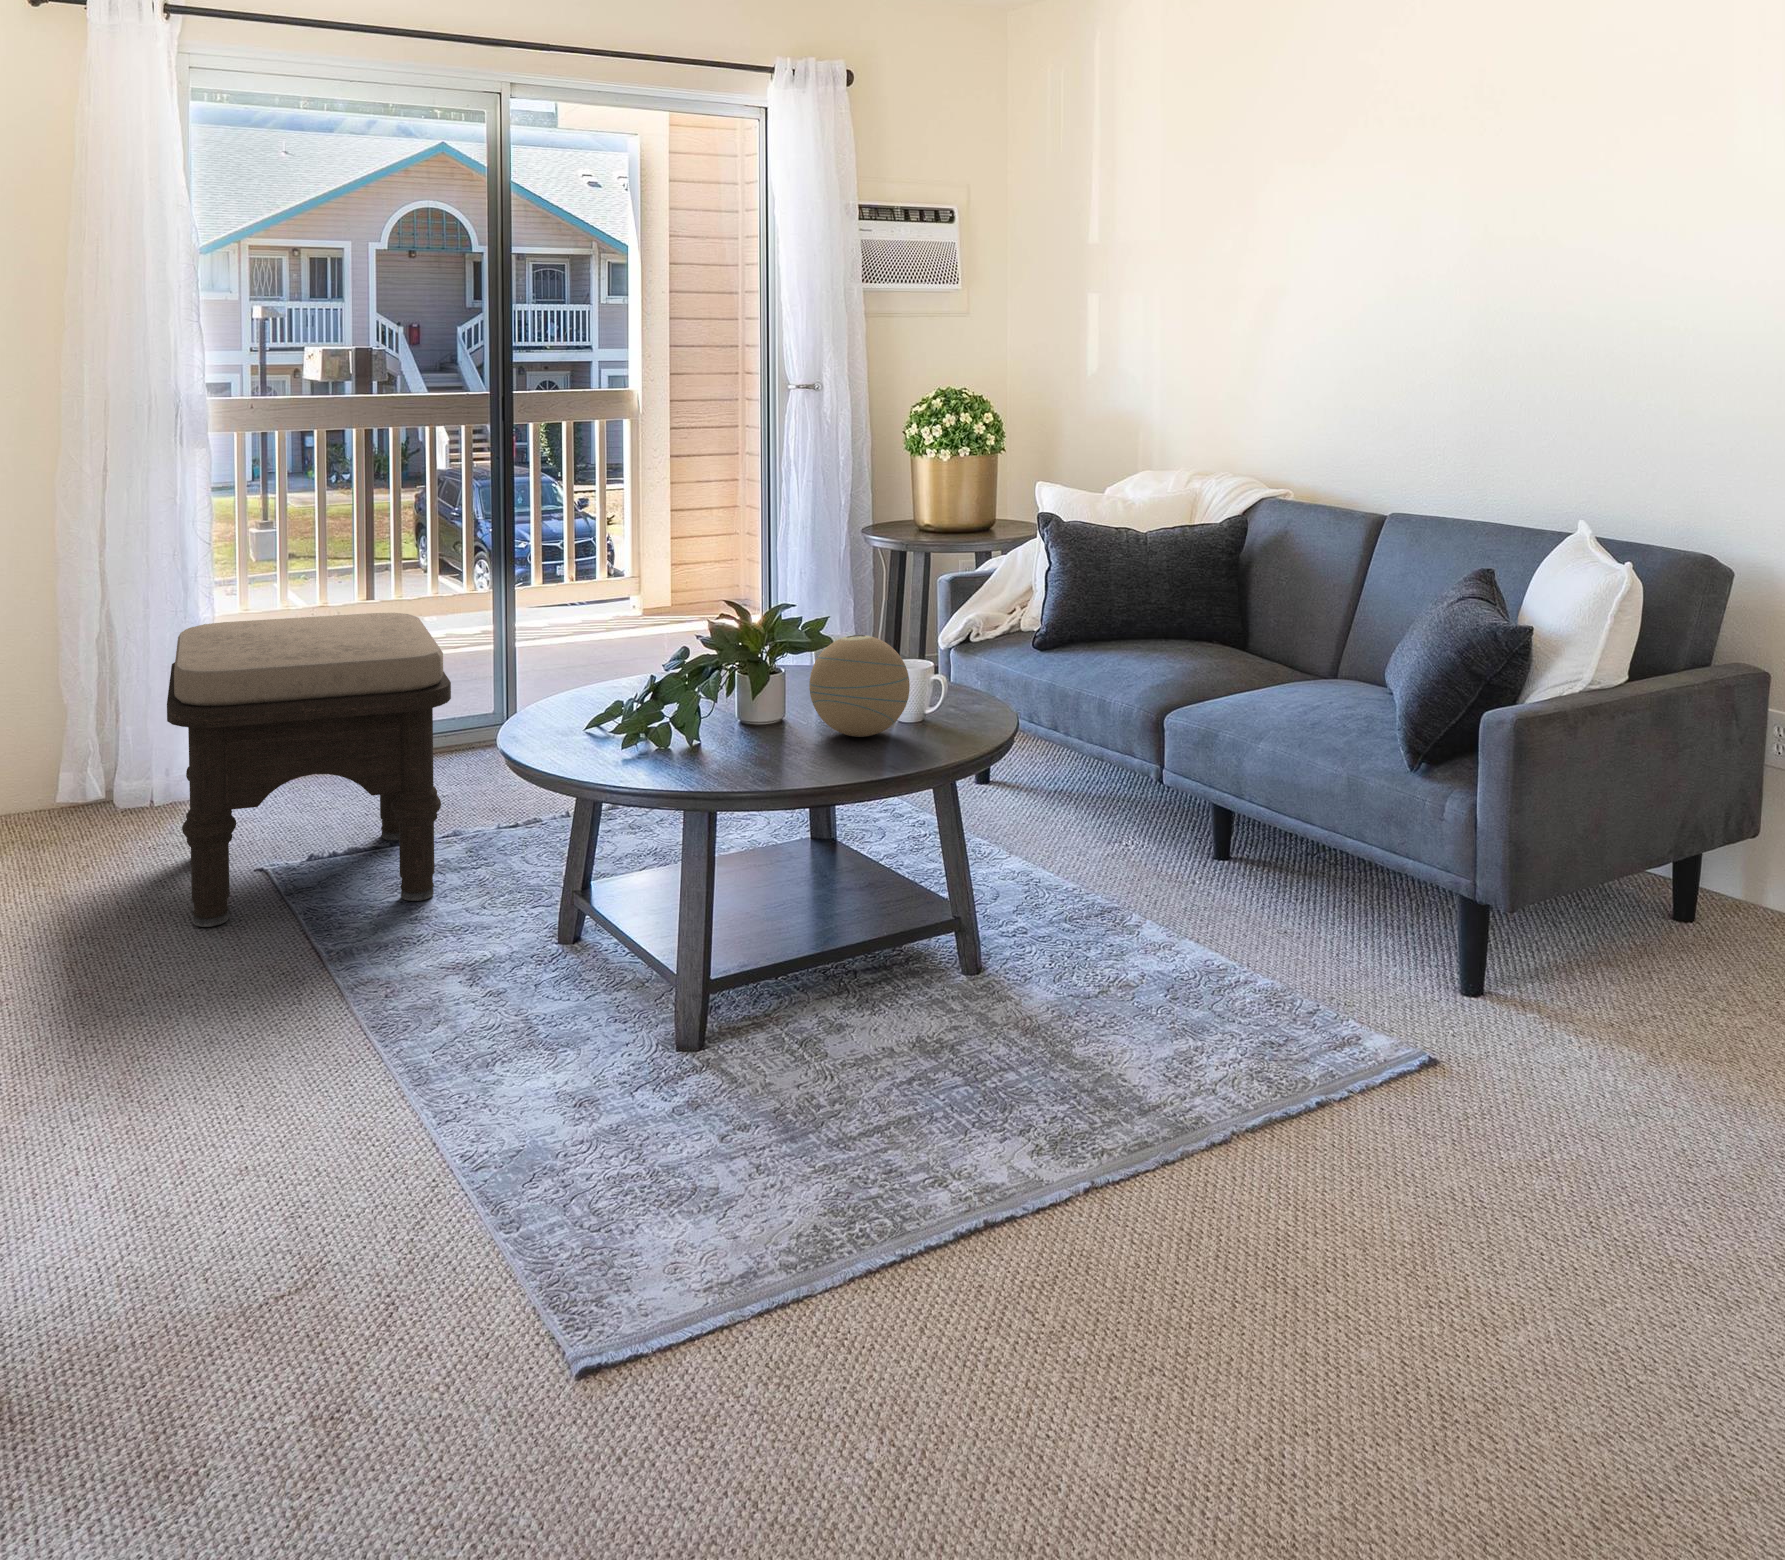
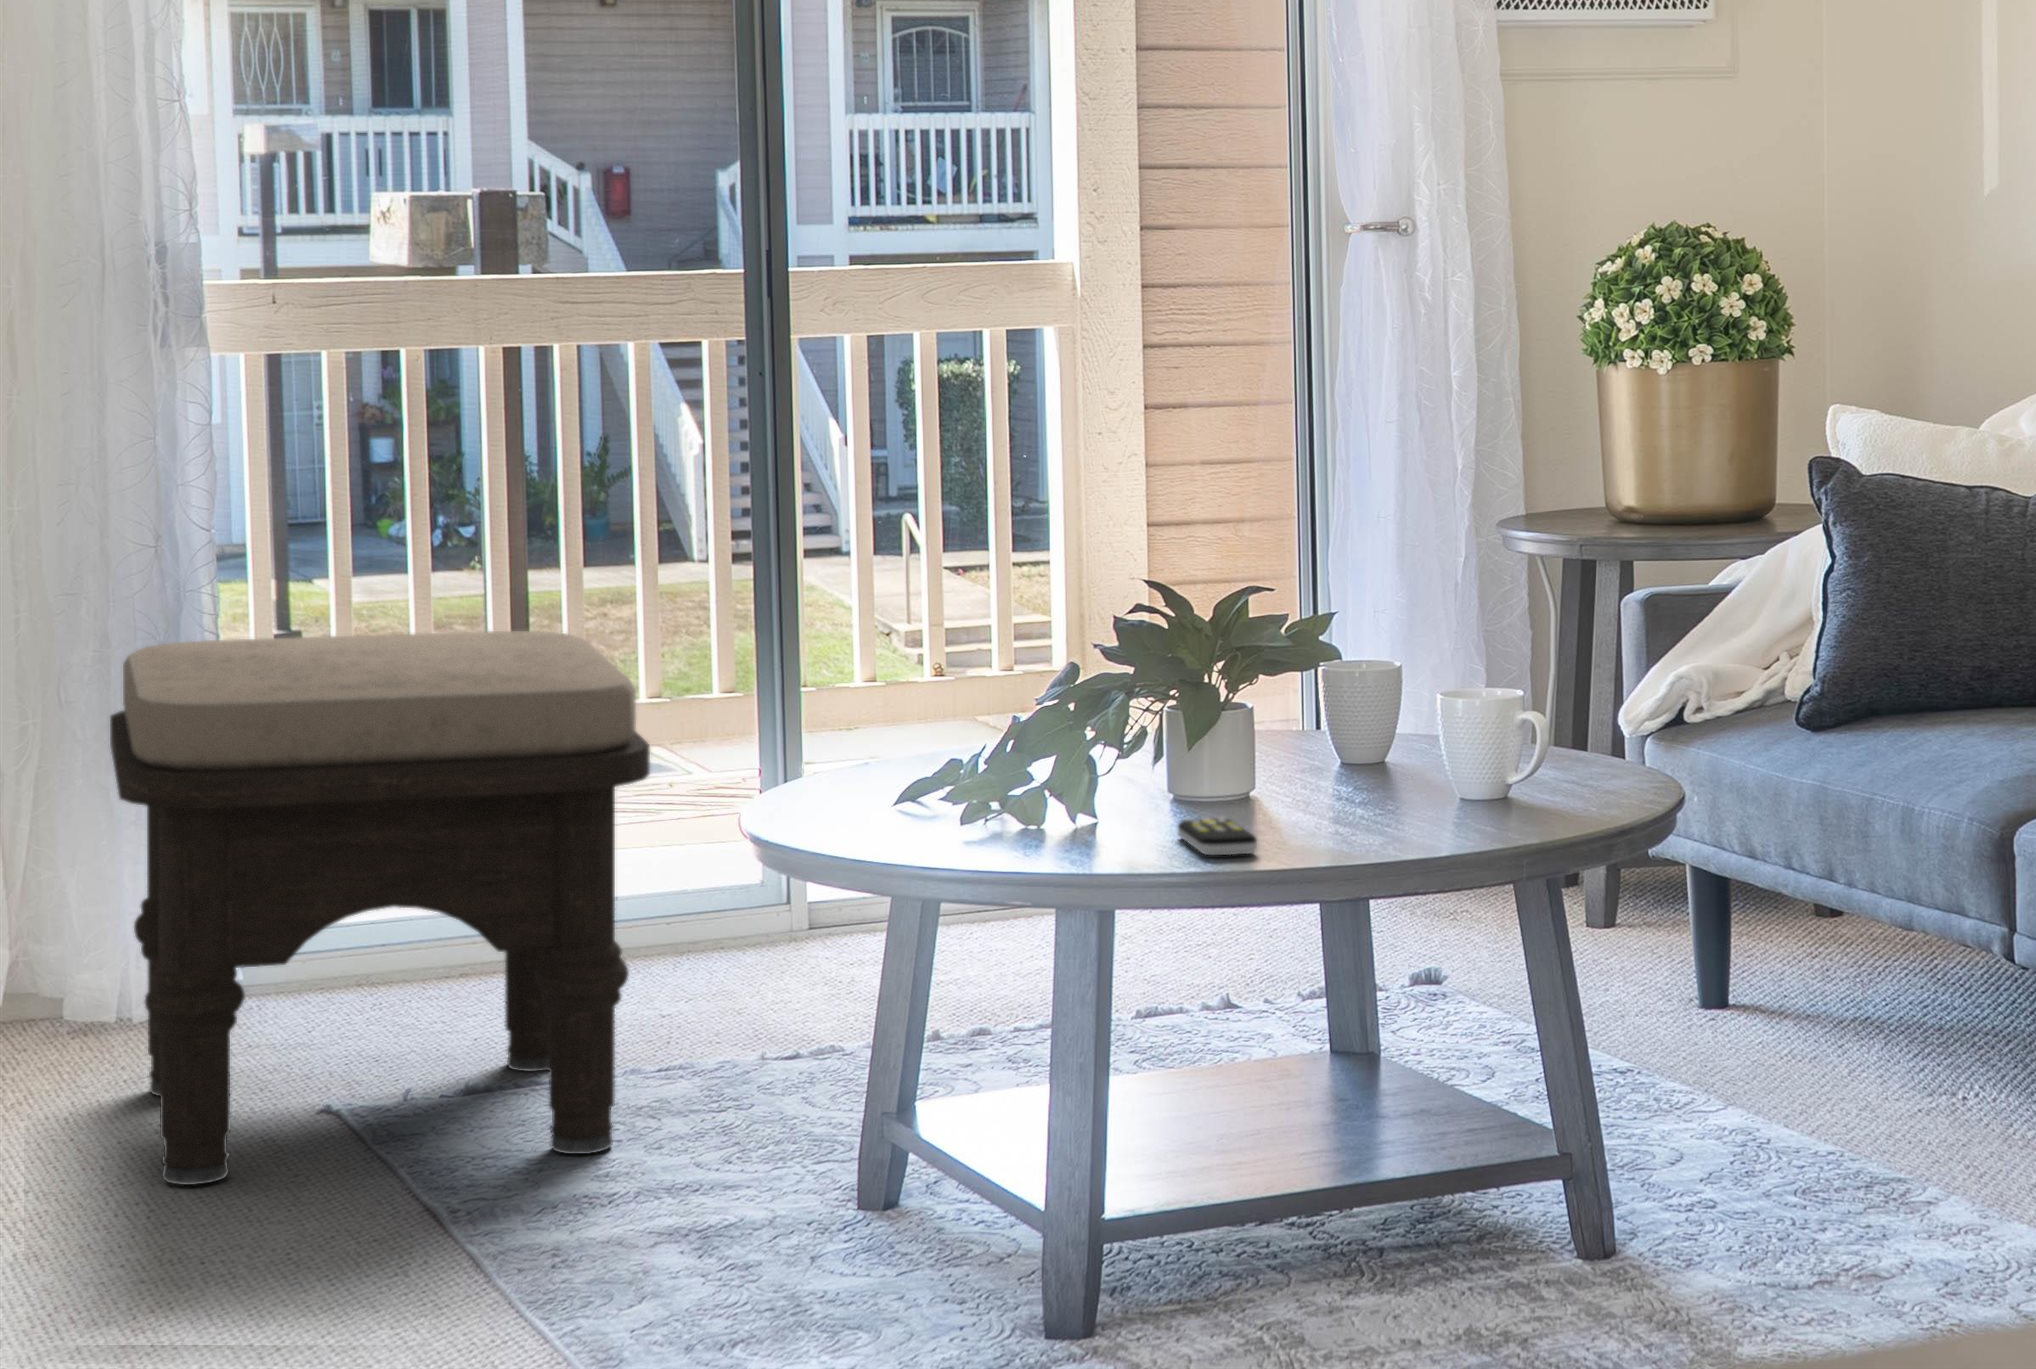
decorative orb: present [809,635,910,737] -> none [1312,639,1495,822]
remote control: none [739,738,785,765] -> present [1178,817,1257,855]

